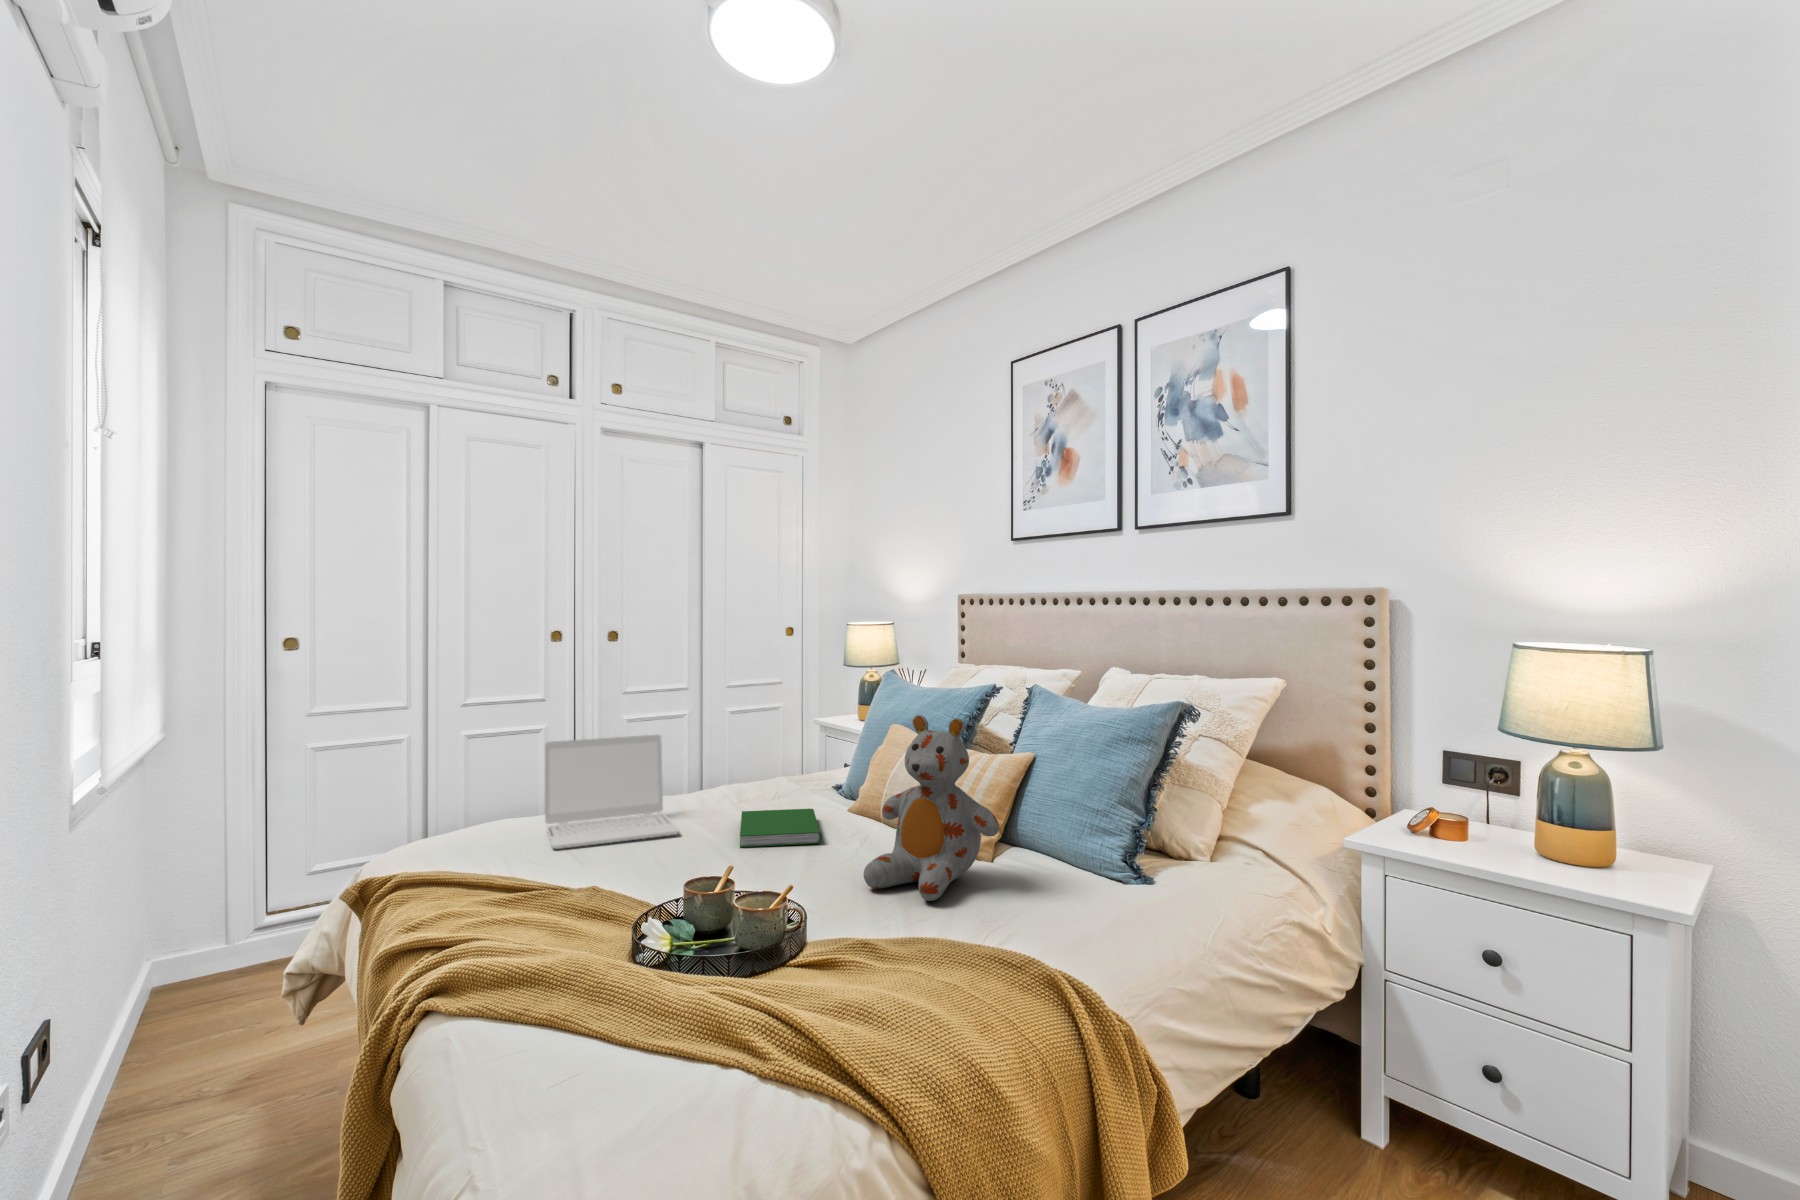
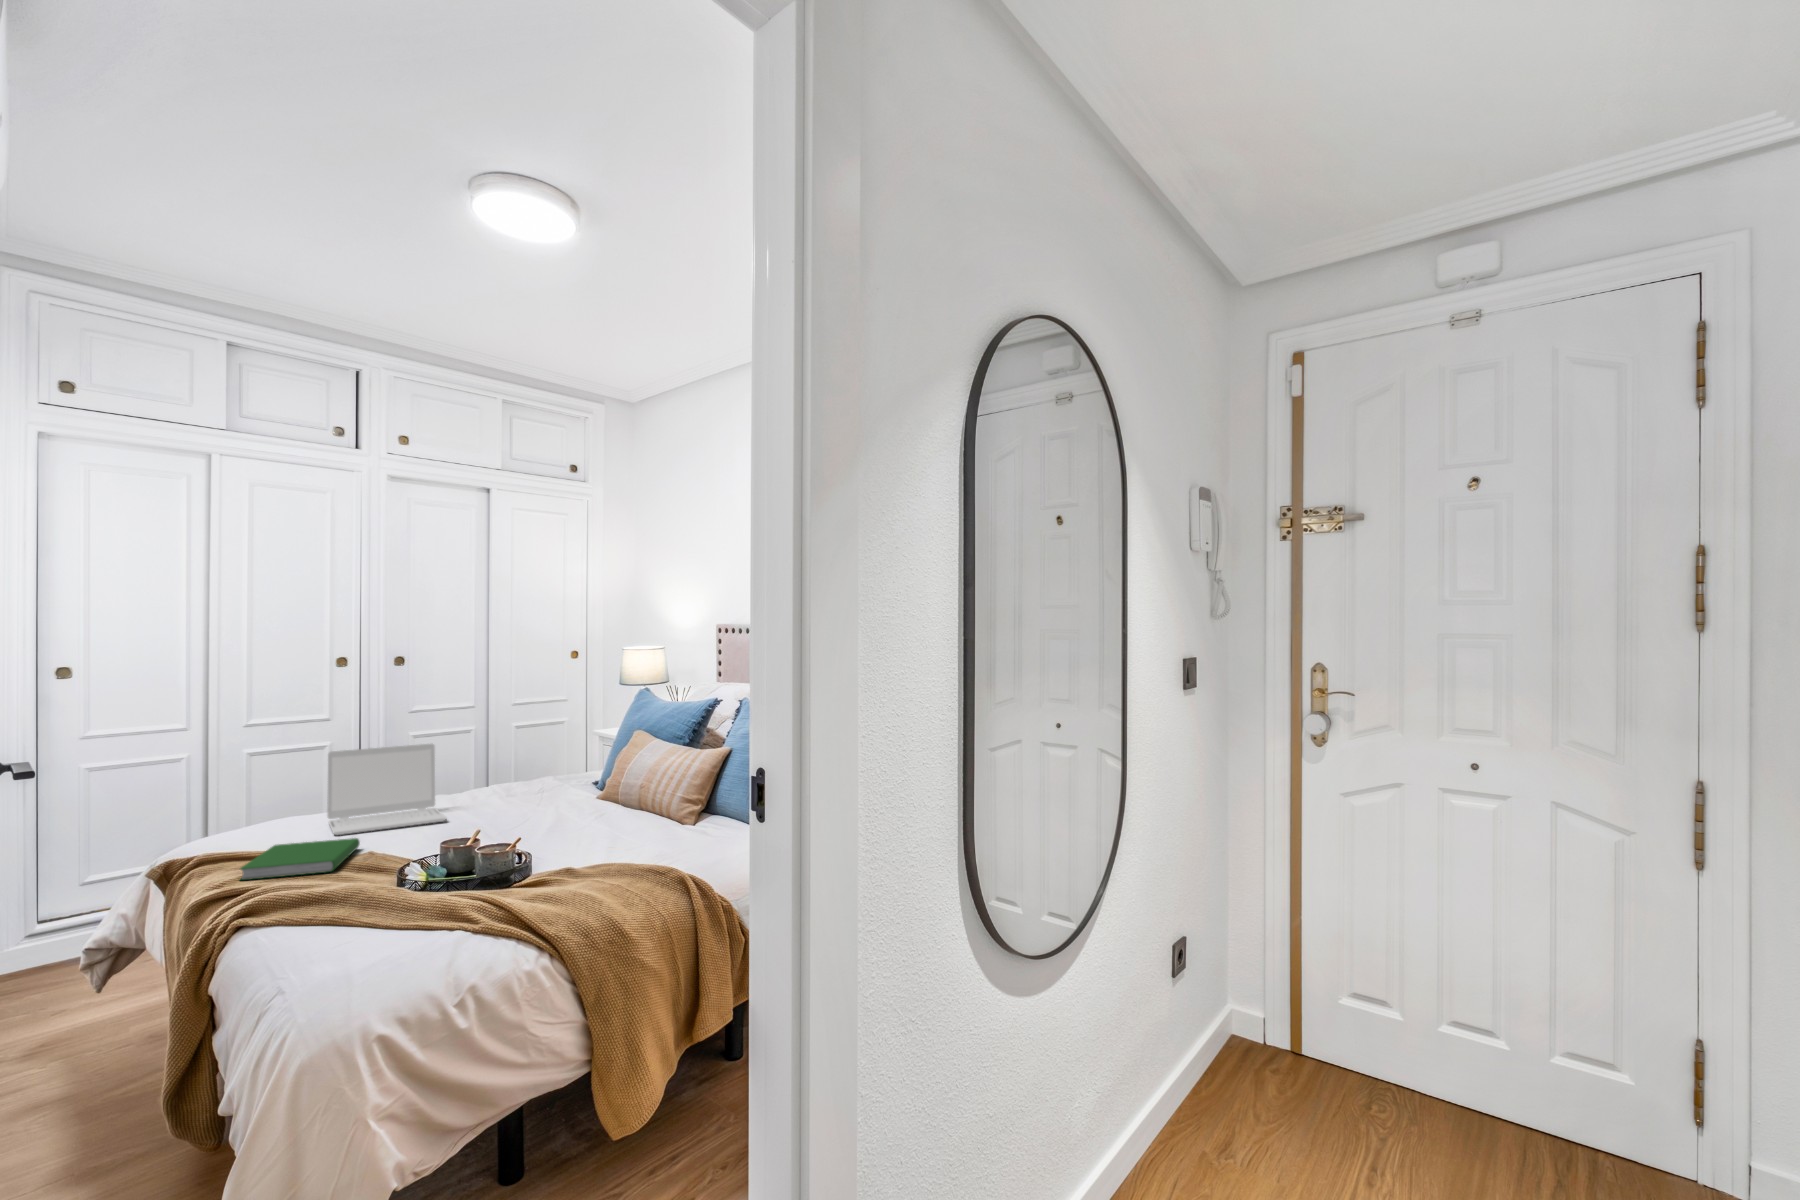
stuffed bear: present [863,715,999,901] -> none [586,718,688,848]
hardcover book: present [740,809,821,847] -> present [240,838,360,880]

